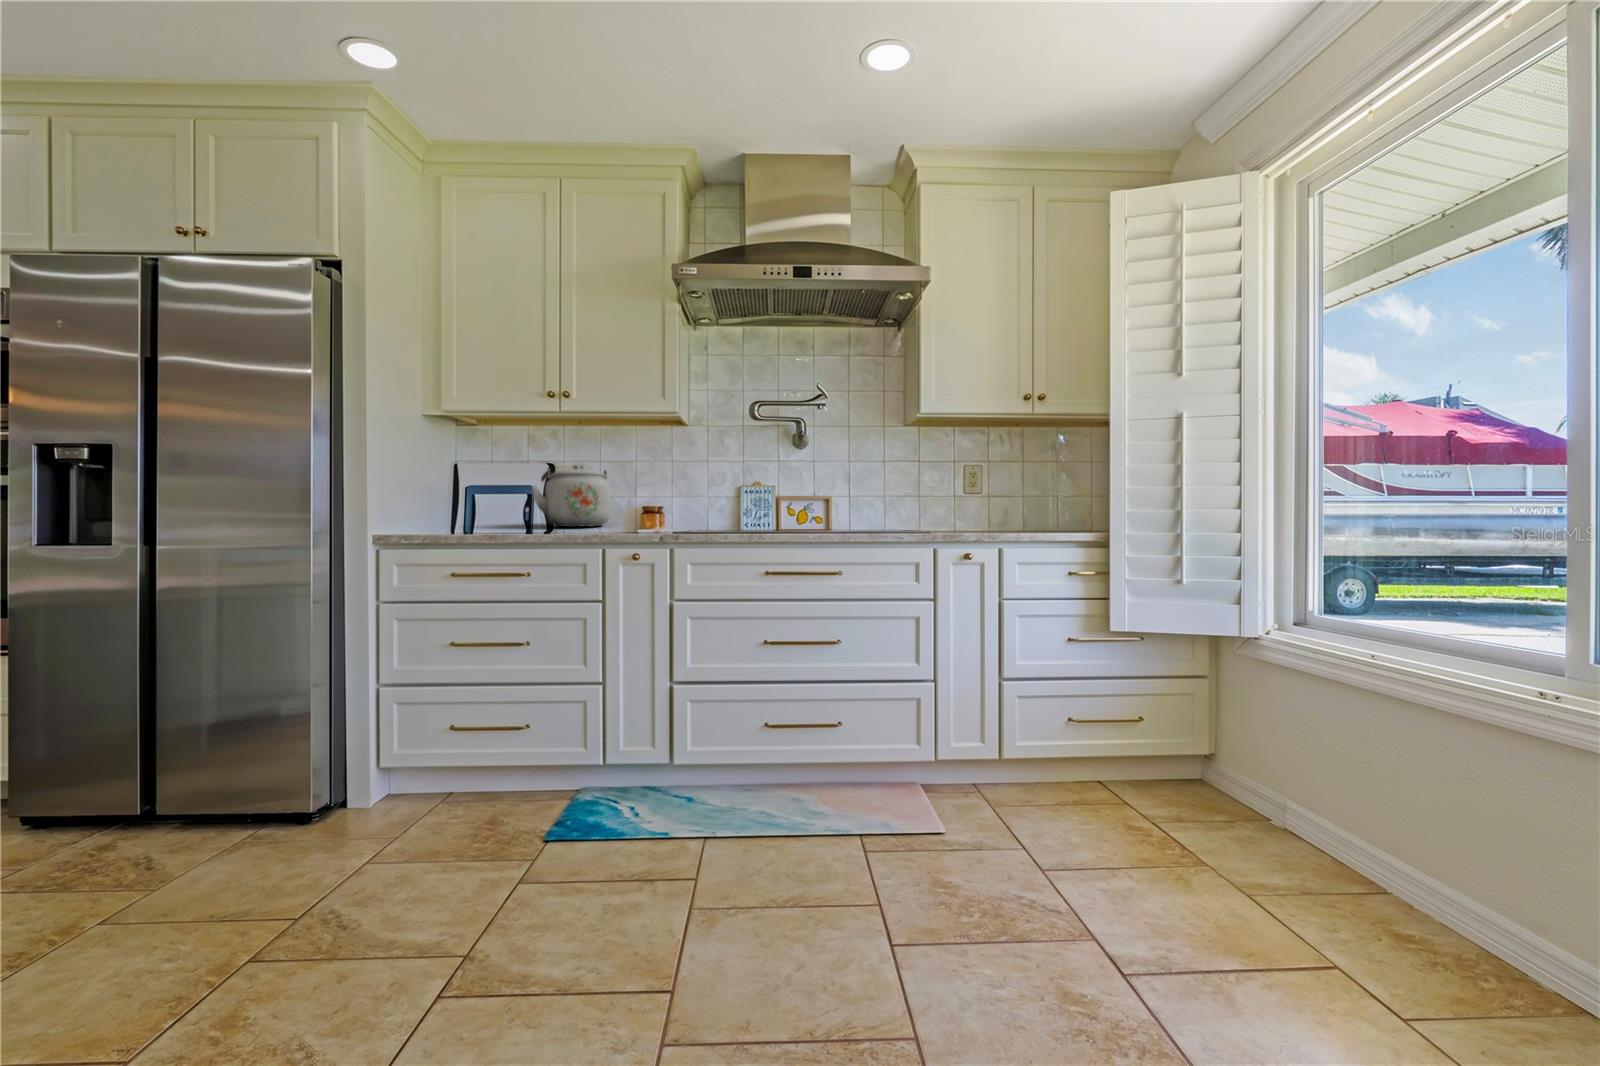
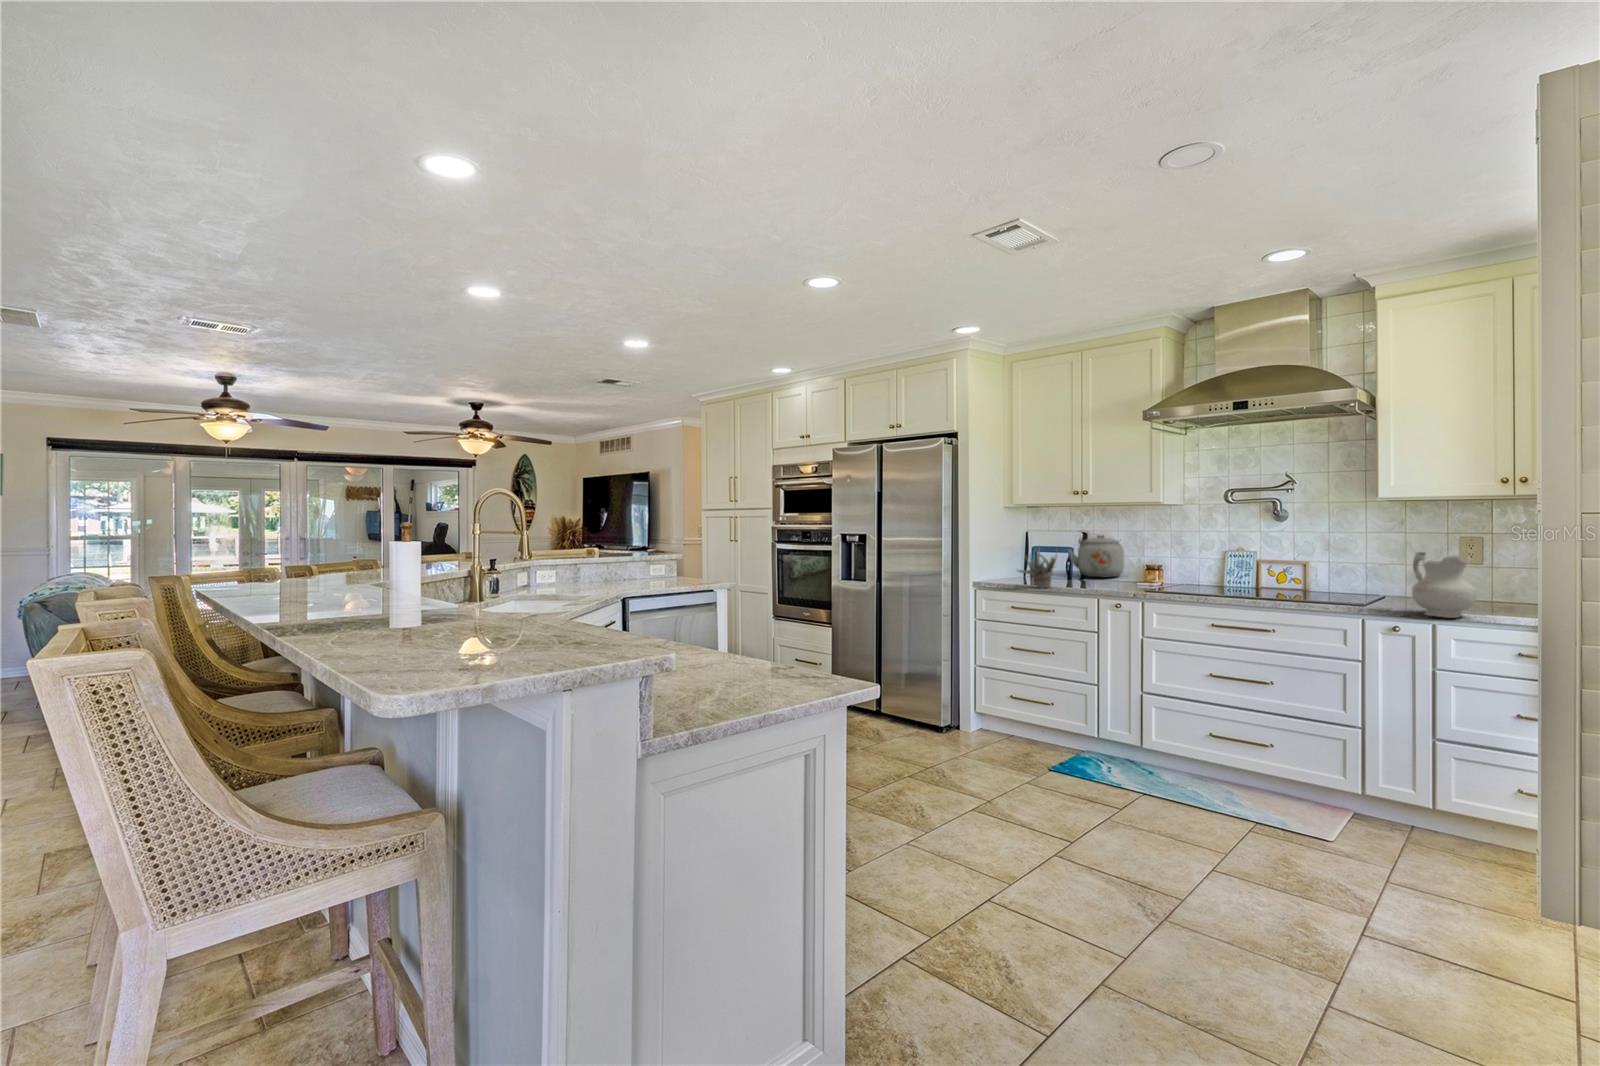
succulent plant: none [466,463,533,538] -> present [1017,550,1057,589]
ceramic pitcher: none [973,465,1037,537] -> present [1412,552,1477,618]

